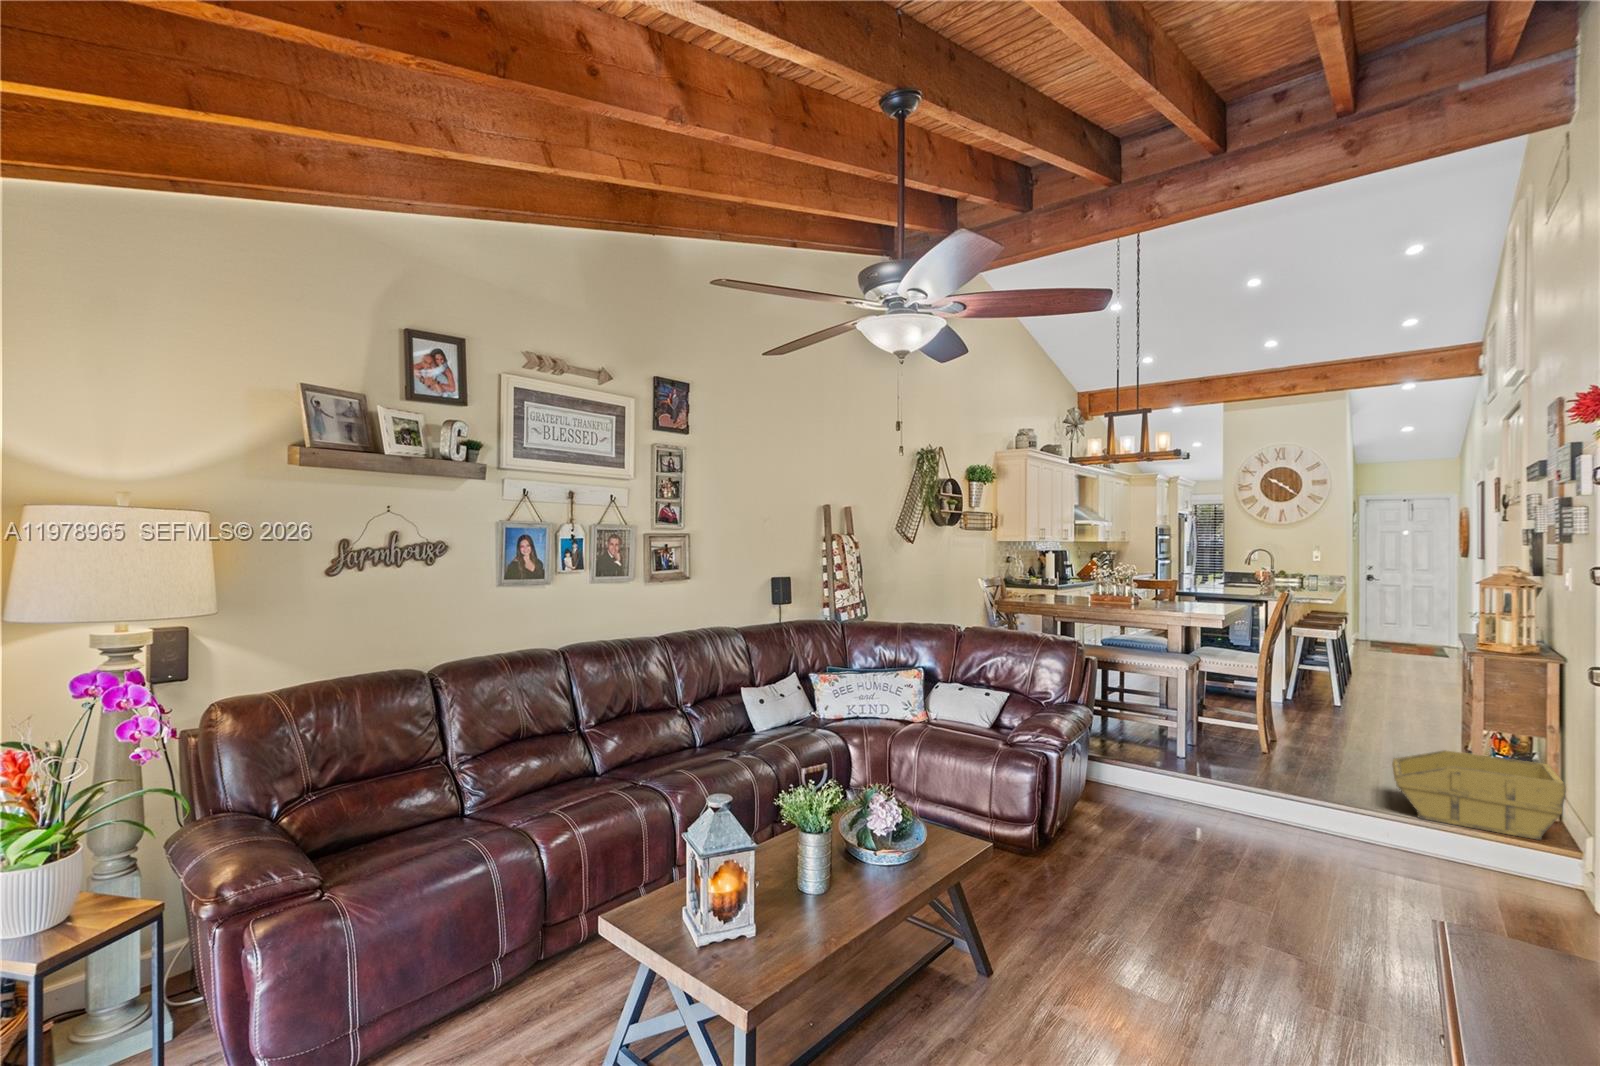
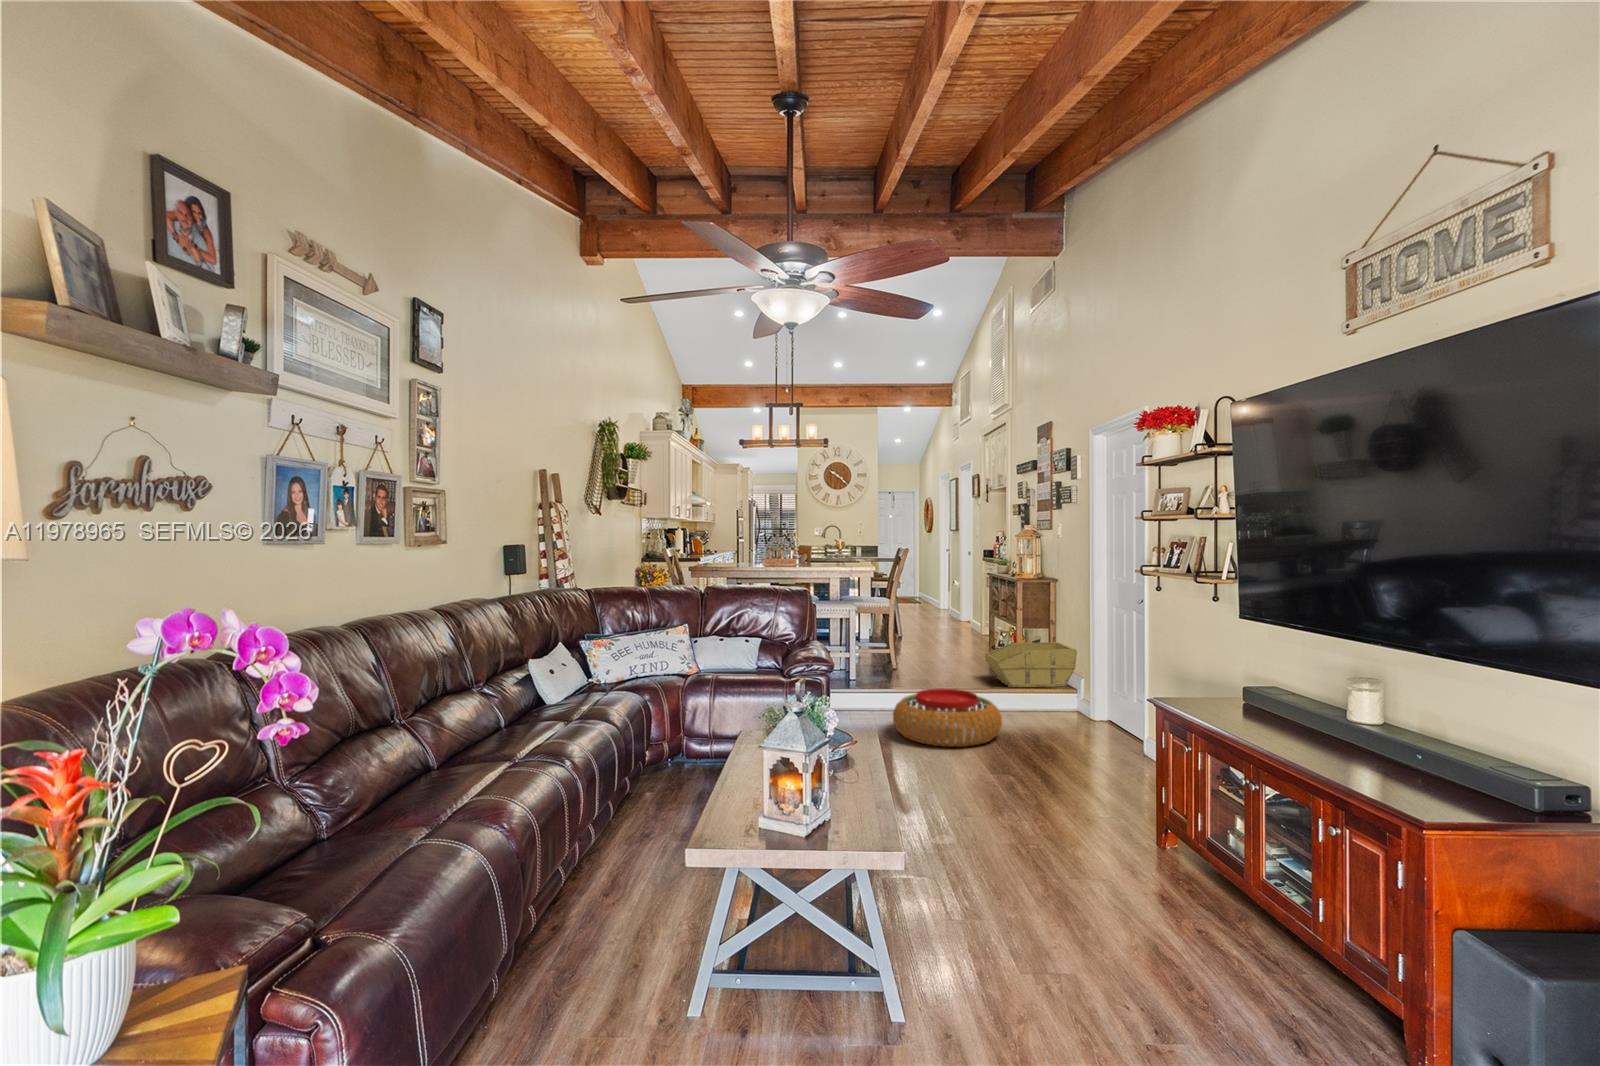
pouf: none [1171,794,1346,892] -> present [893,689,1002,747]

